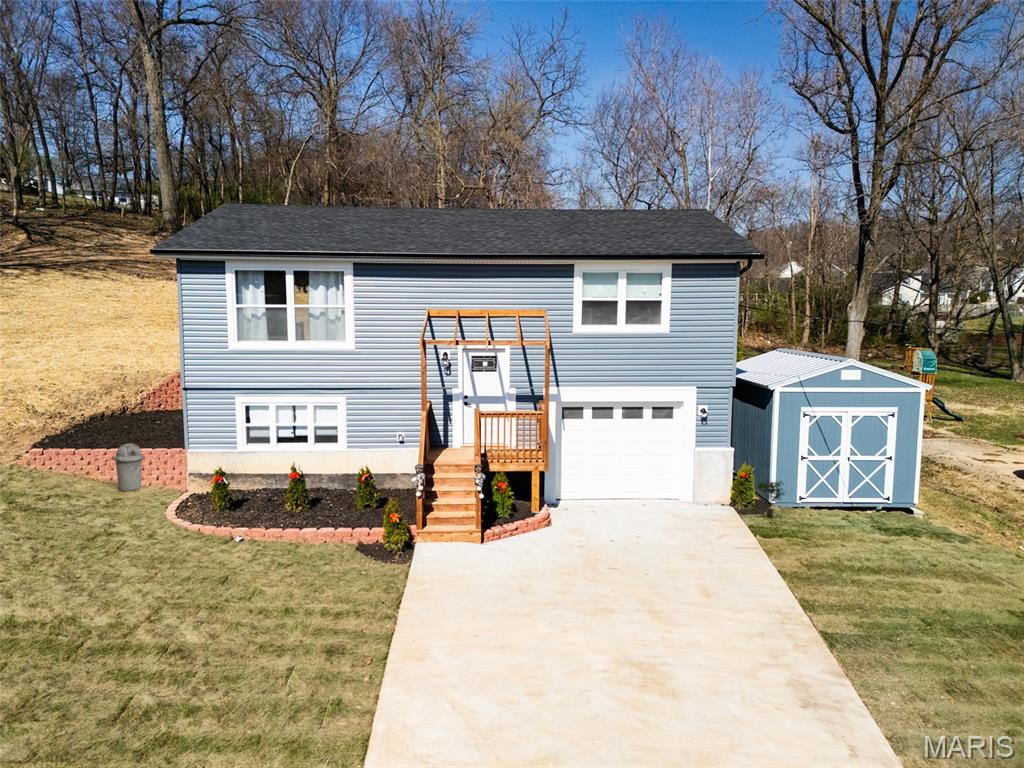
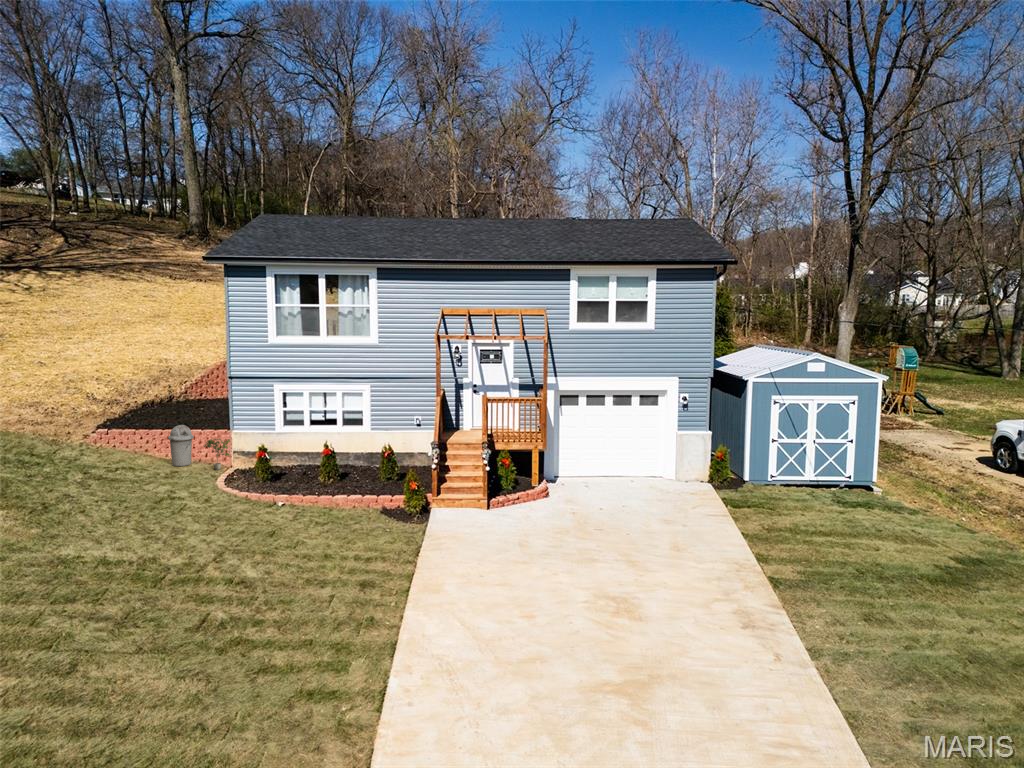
potted plant: present [756,481,784,517] -> present [204,439,230,470]

